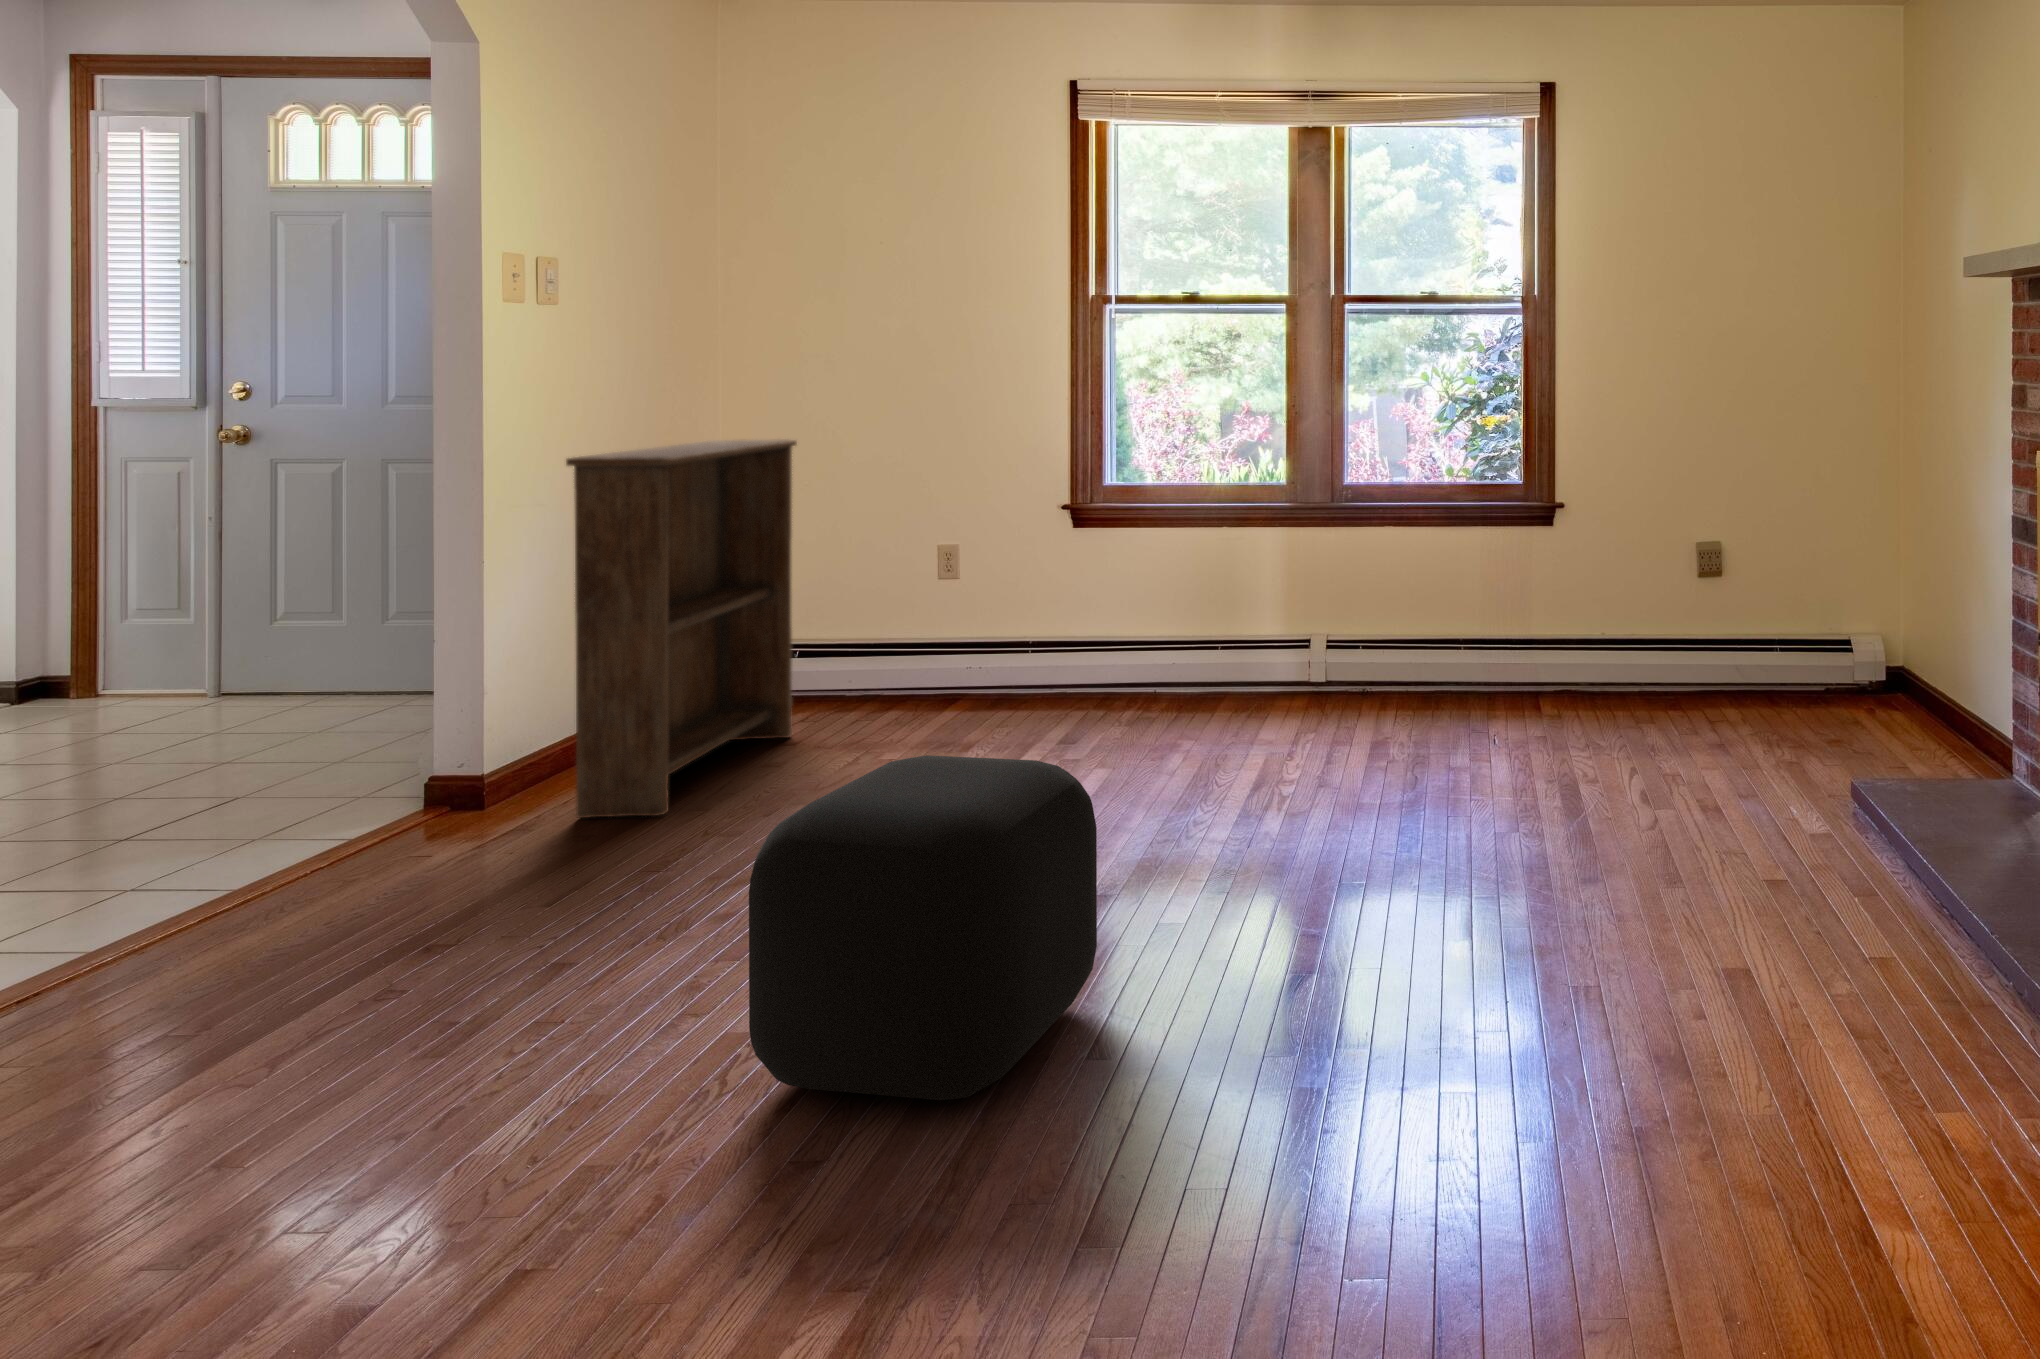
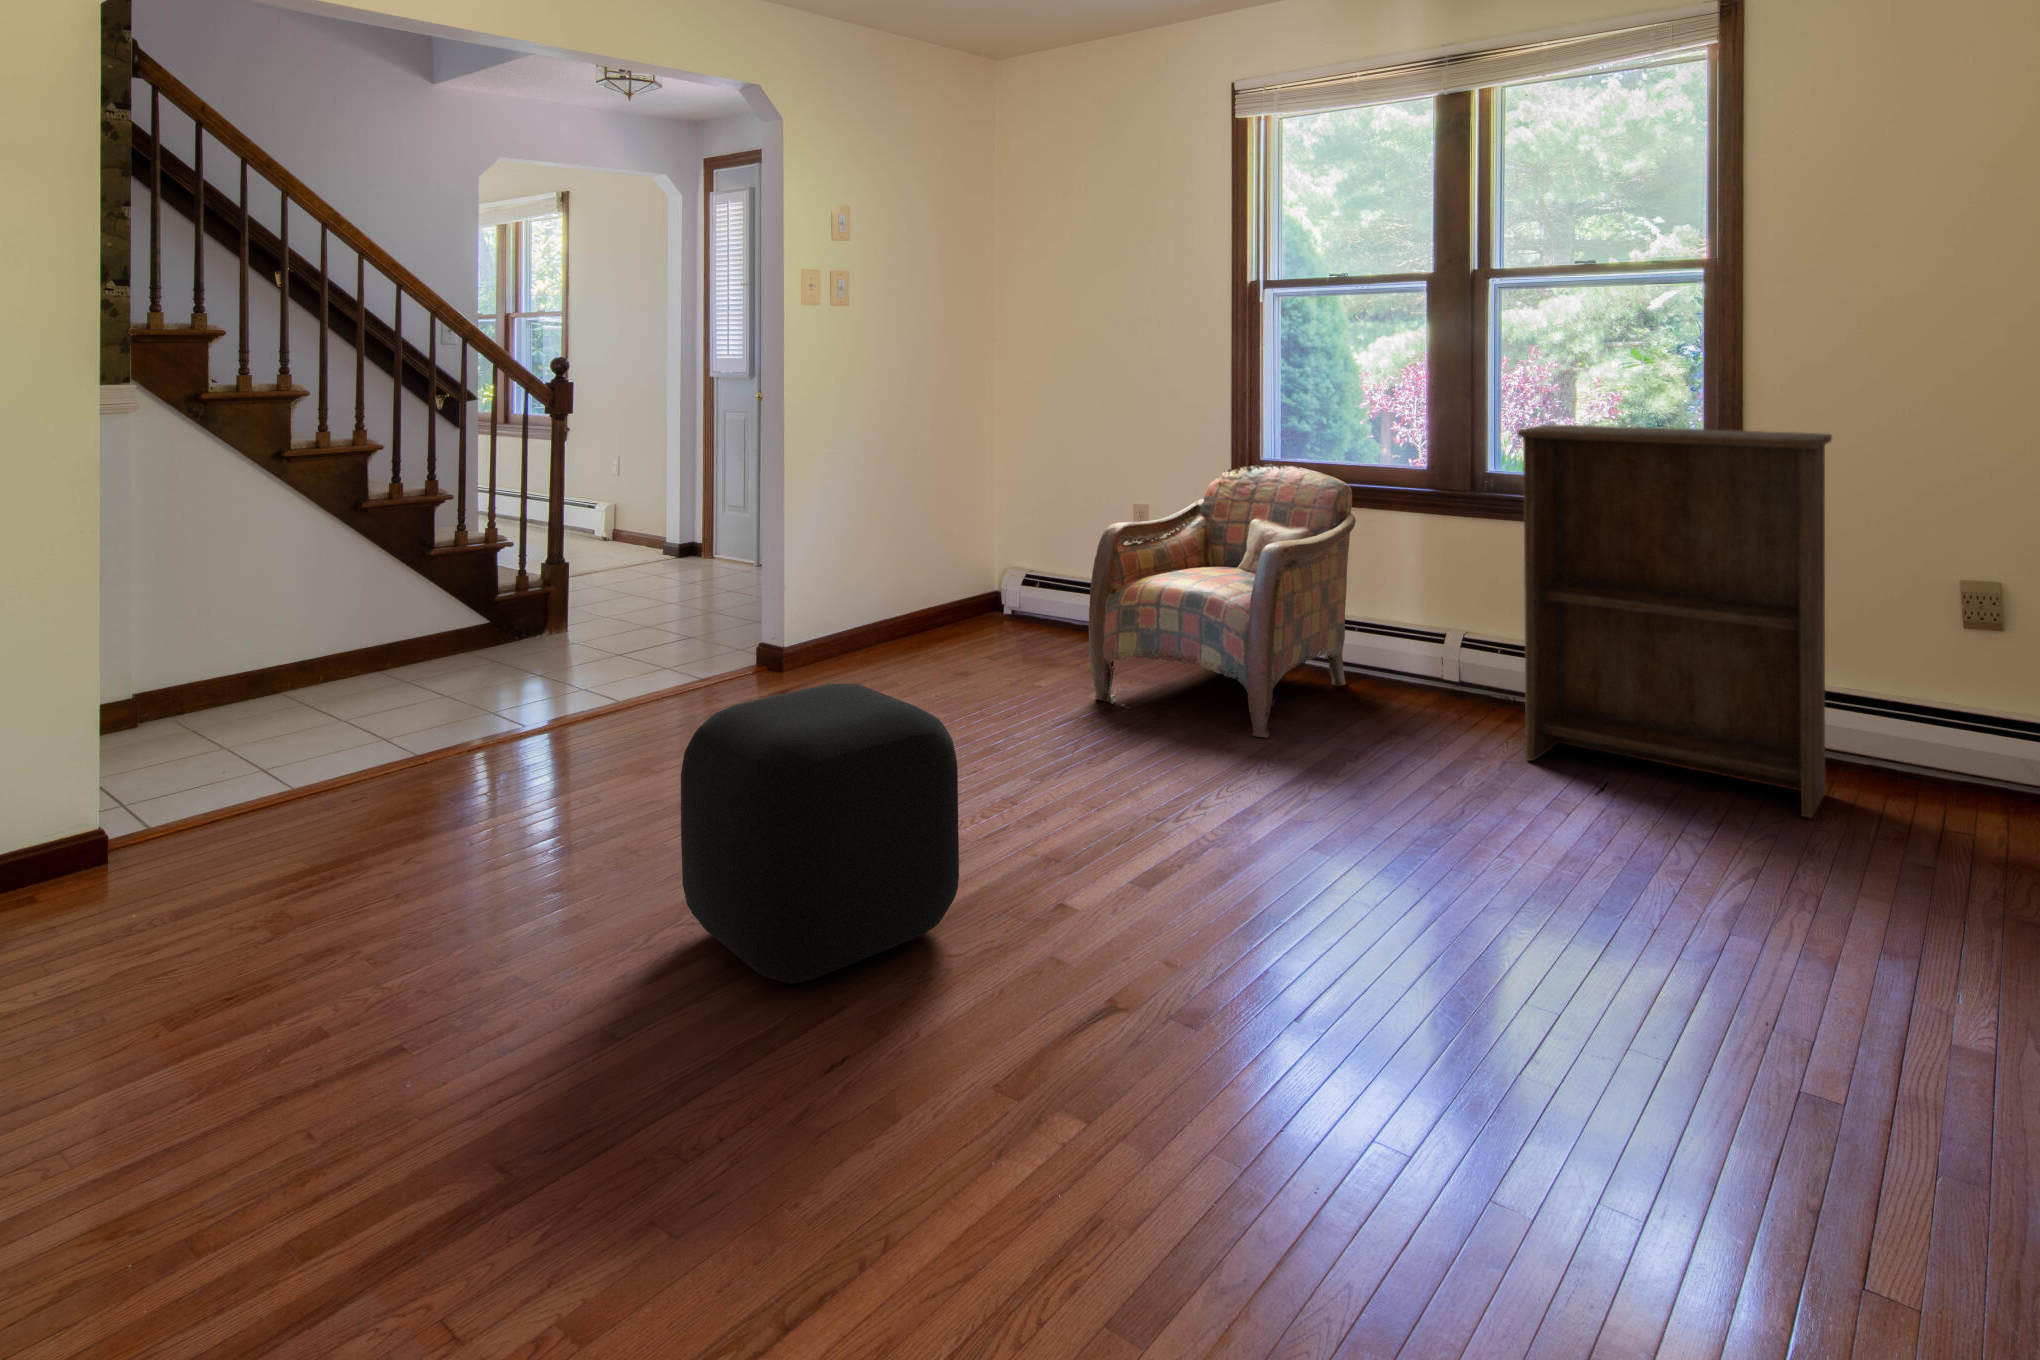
bookshelf: present [566,439,797,818] -> present [1517,424,1832,818]
armchair: none [961,487,1228,762] -> present [1088,464,1356,737]

